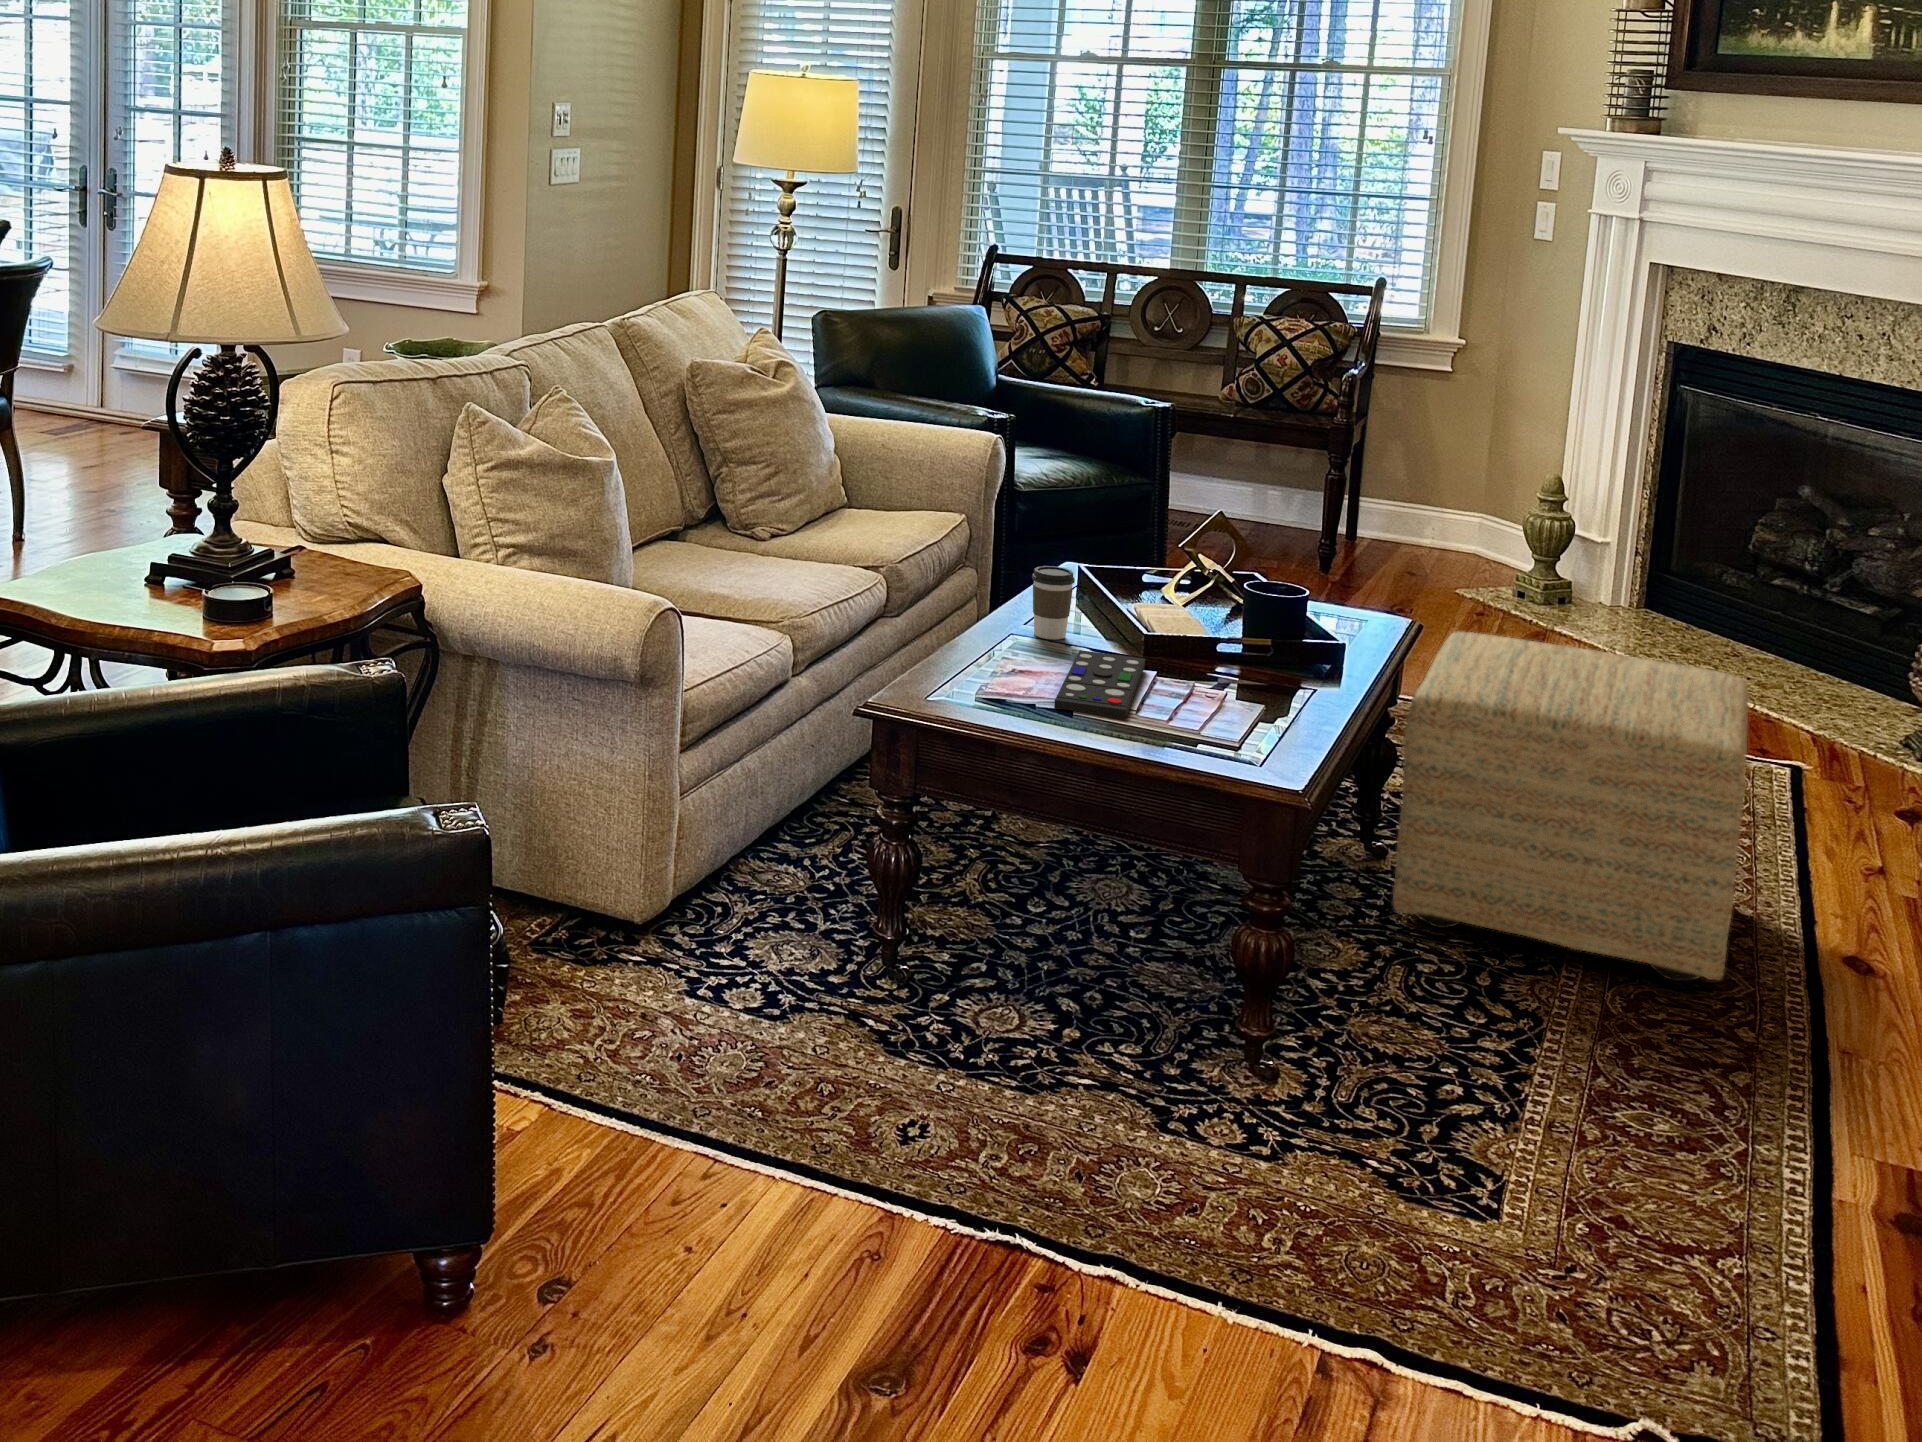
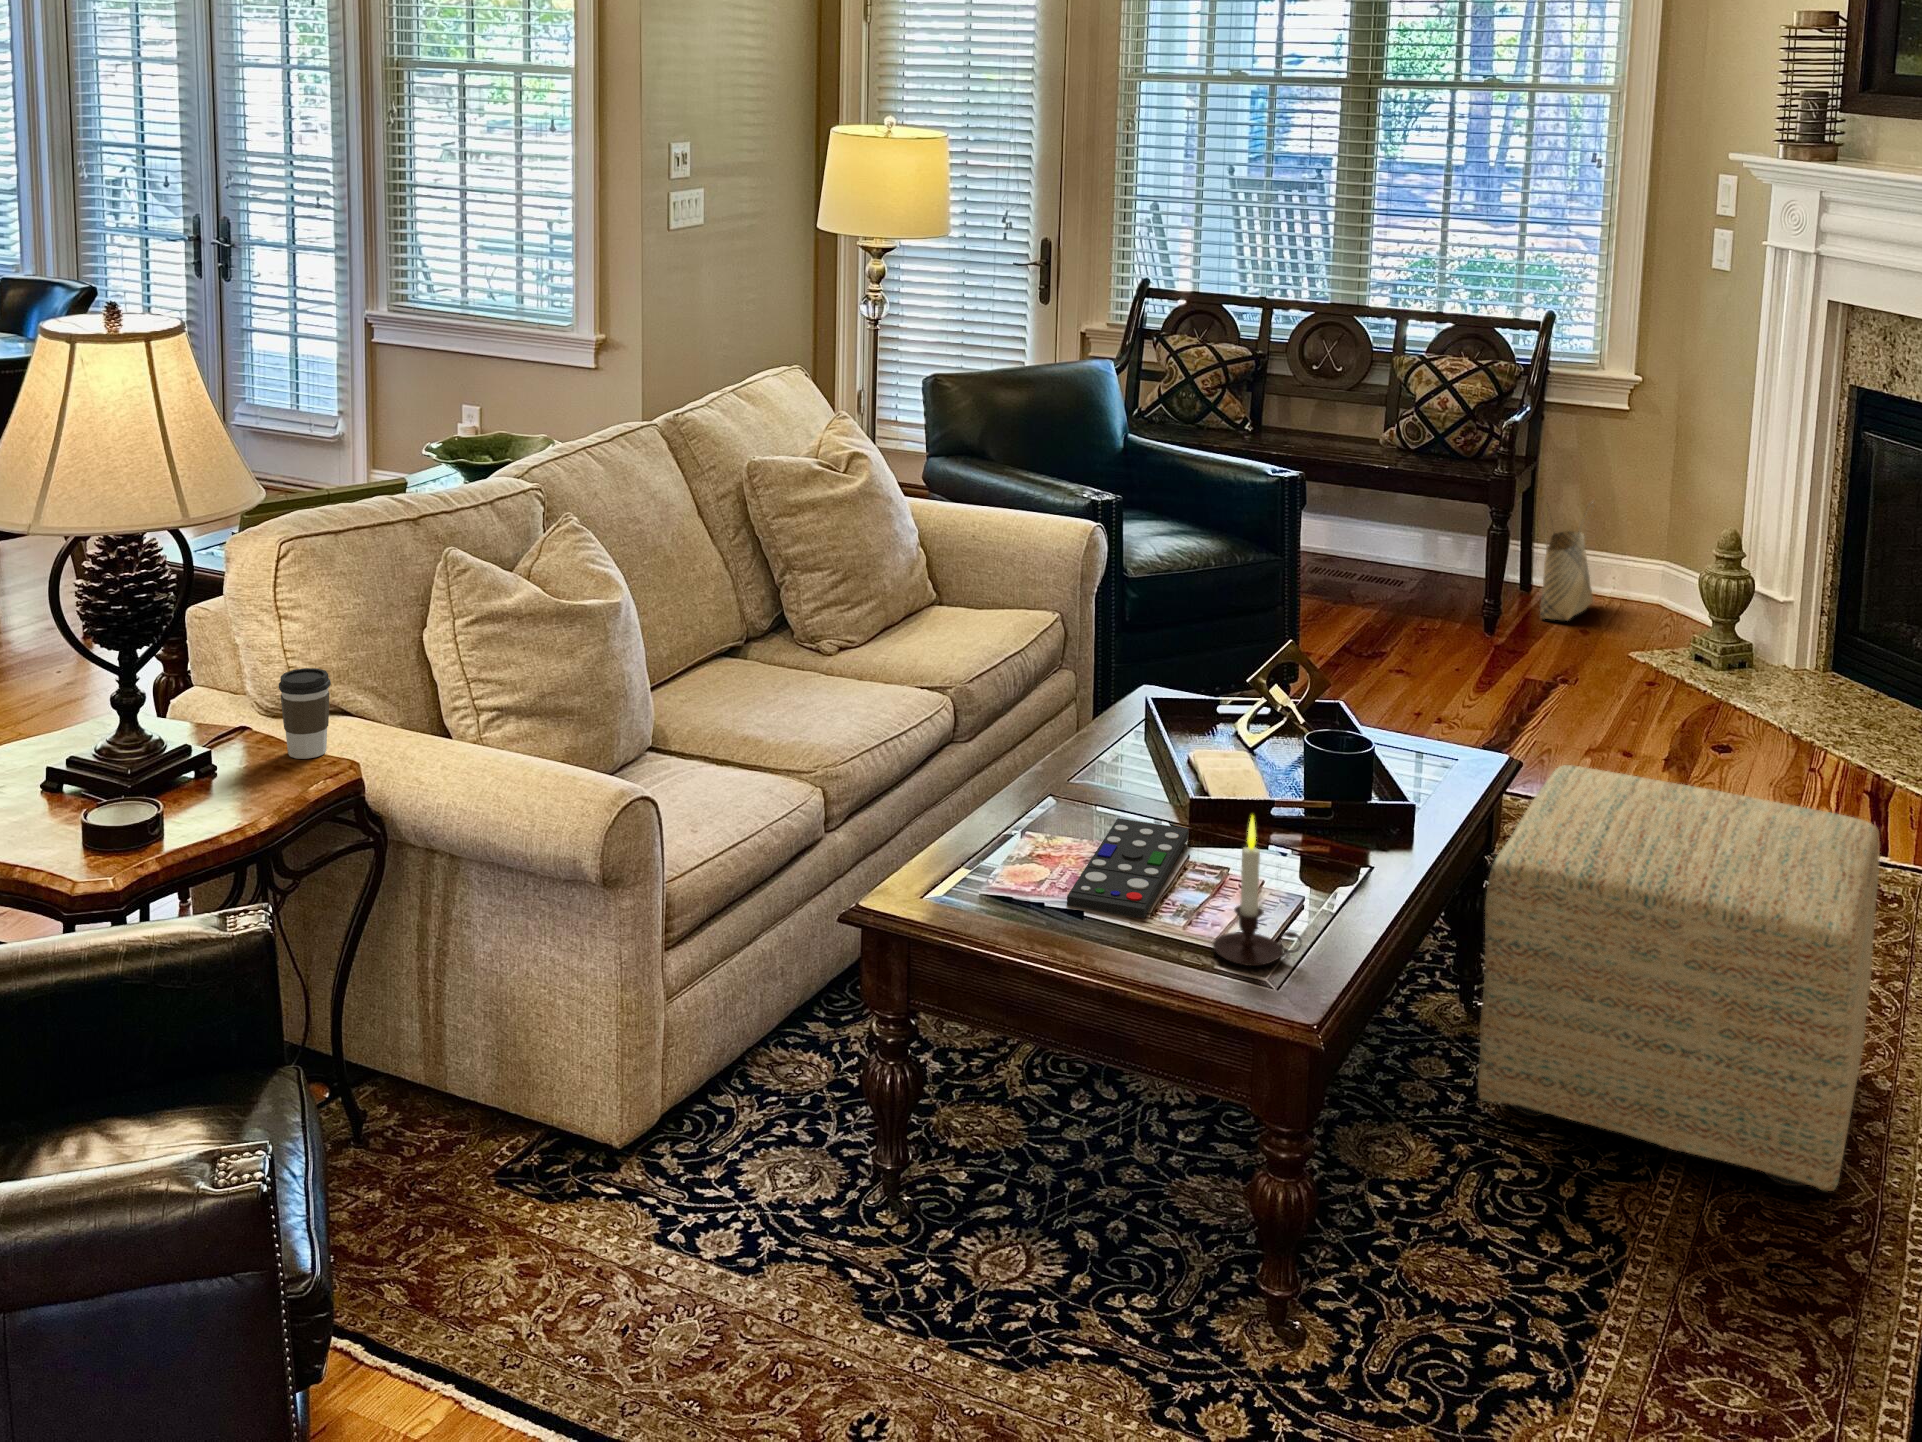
woven basket: none [1370,450,1422,565] -> present [1540,497,1593,621]
coffee cup: present [1032,566,1075,639] -> present [279,668,331,759]
candle: none [1193,618,1274,751] -> present [1213,816,1301,966]

